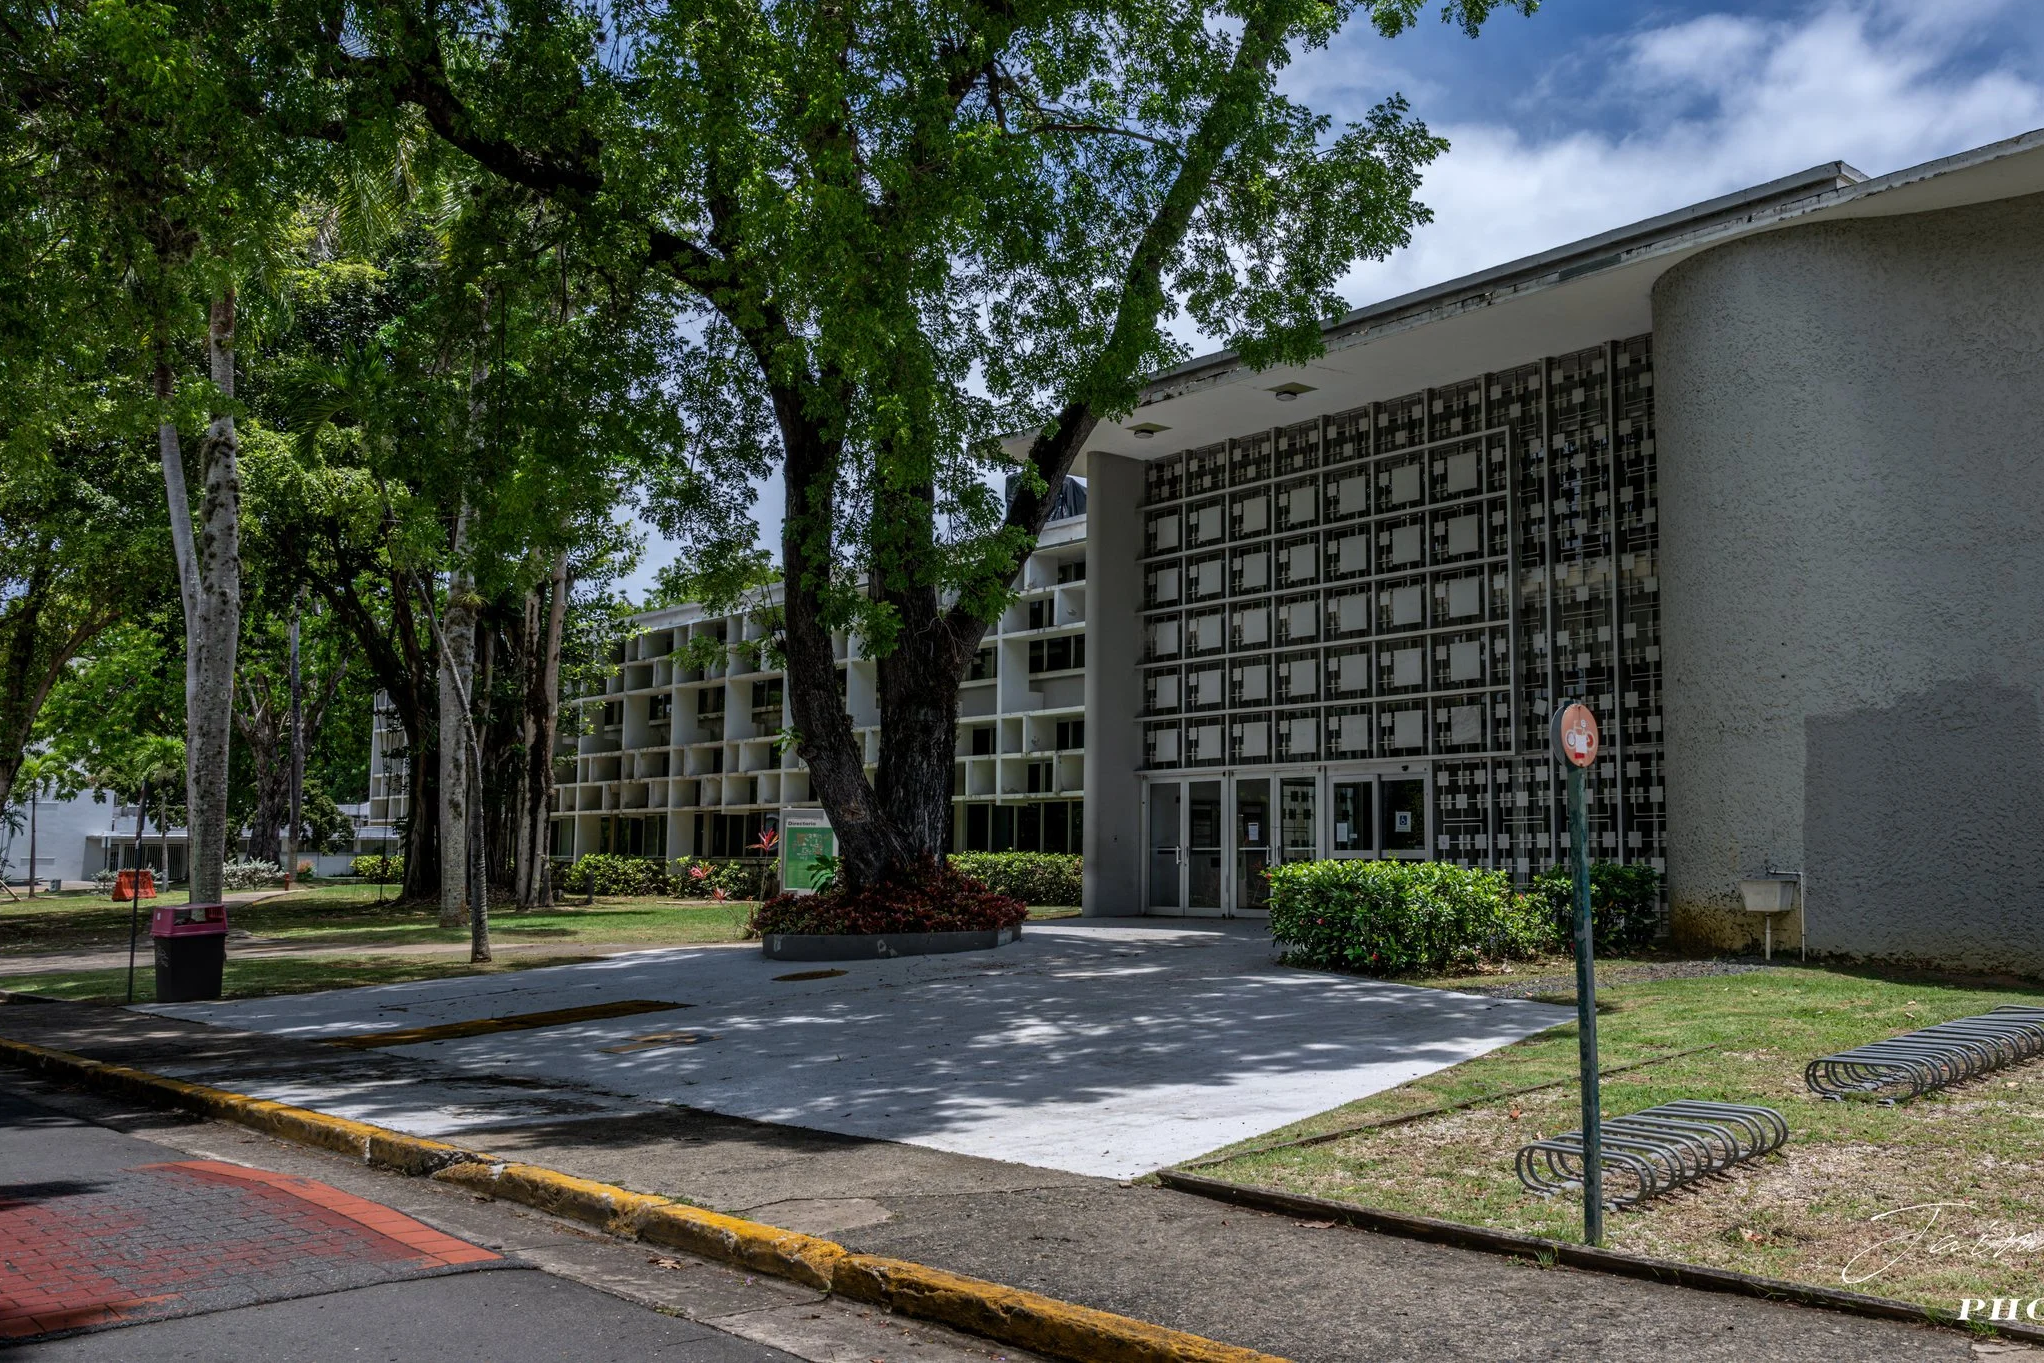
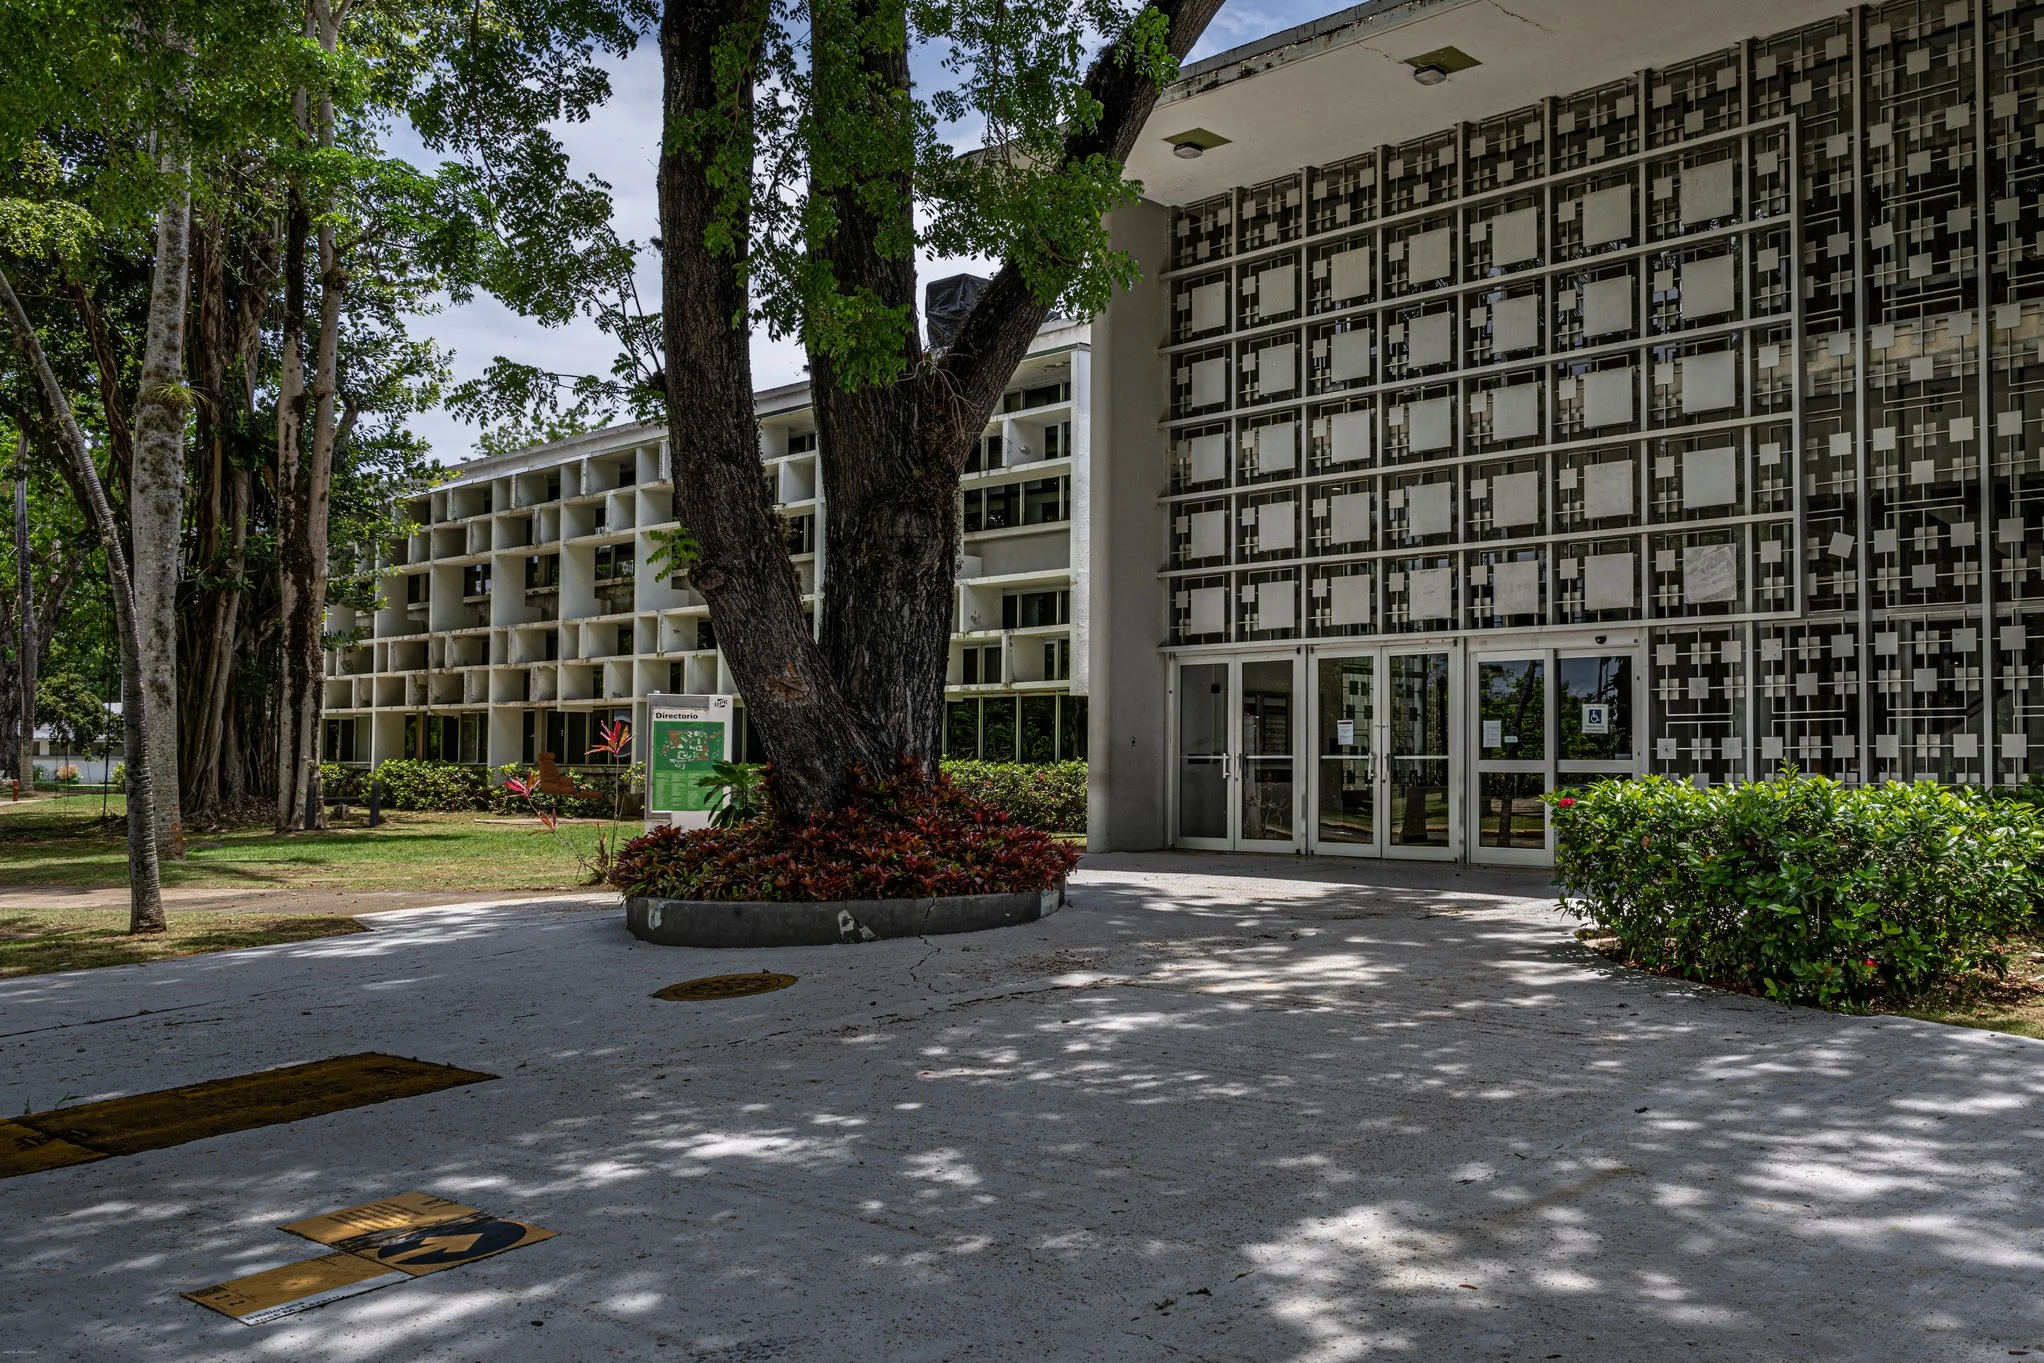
lounge chair: none [707,848,756,891] -> present [538,753,603,808]

